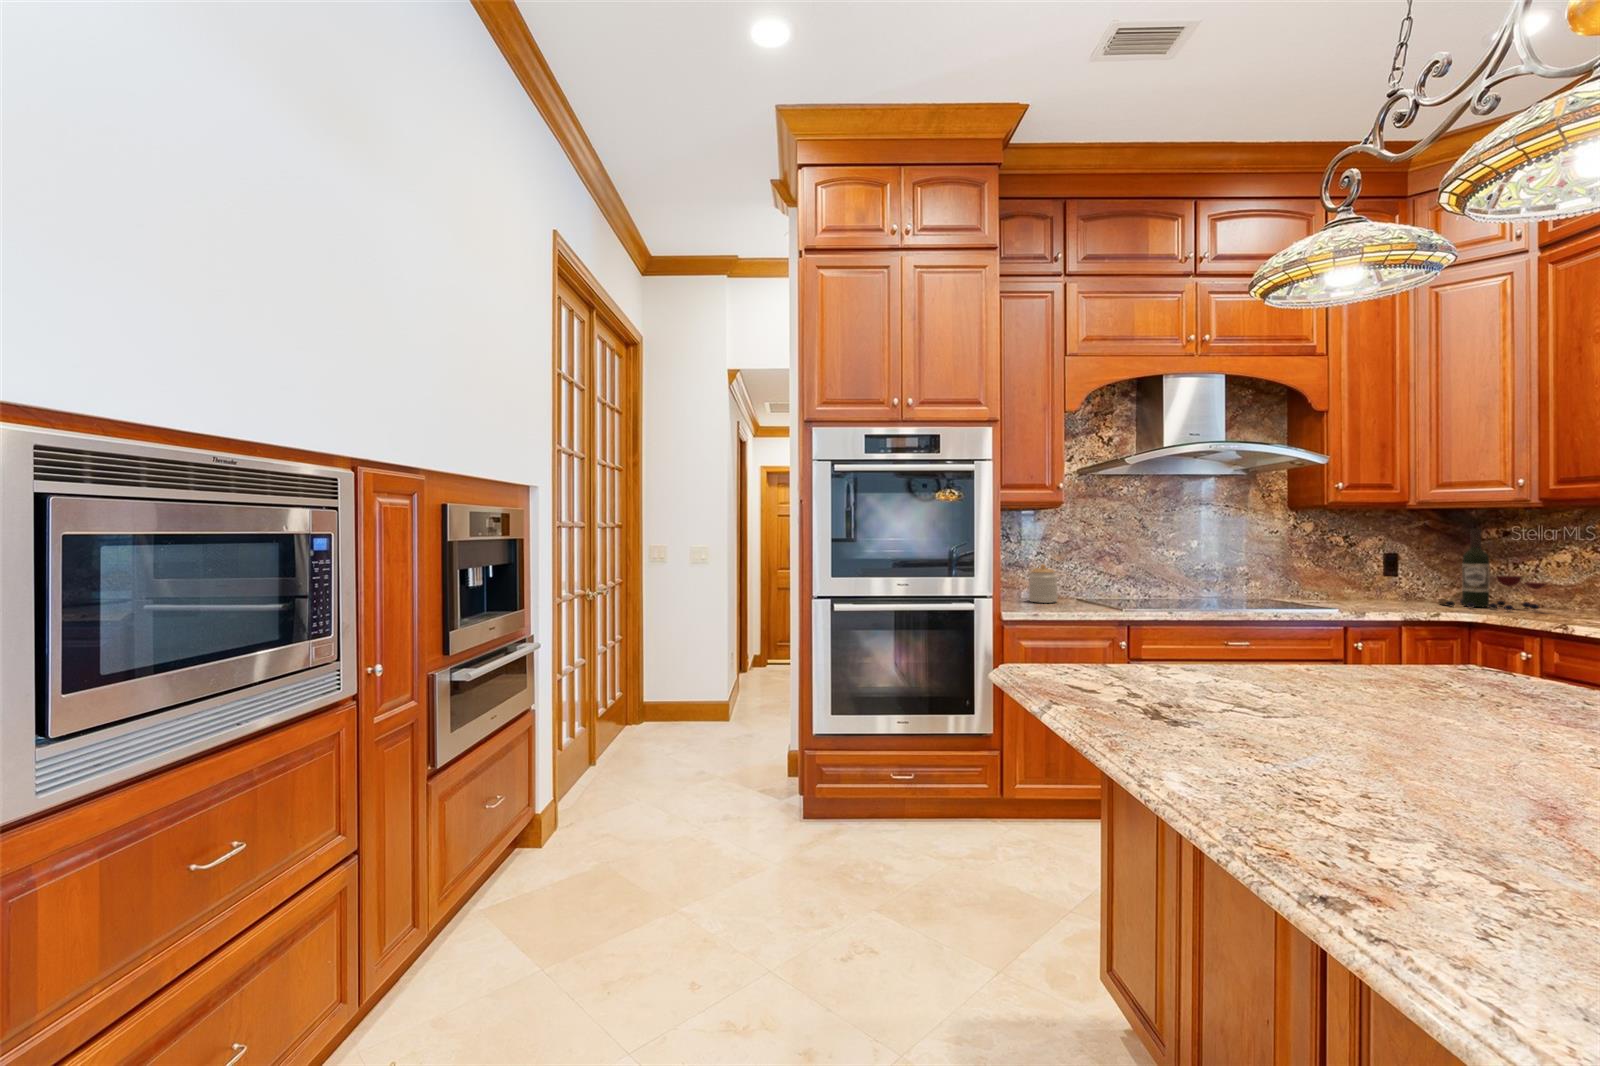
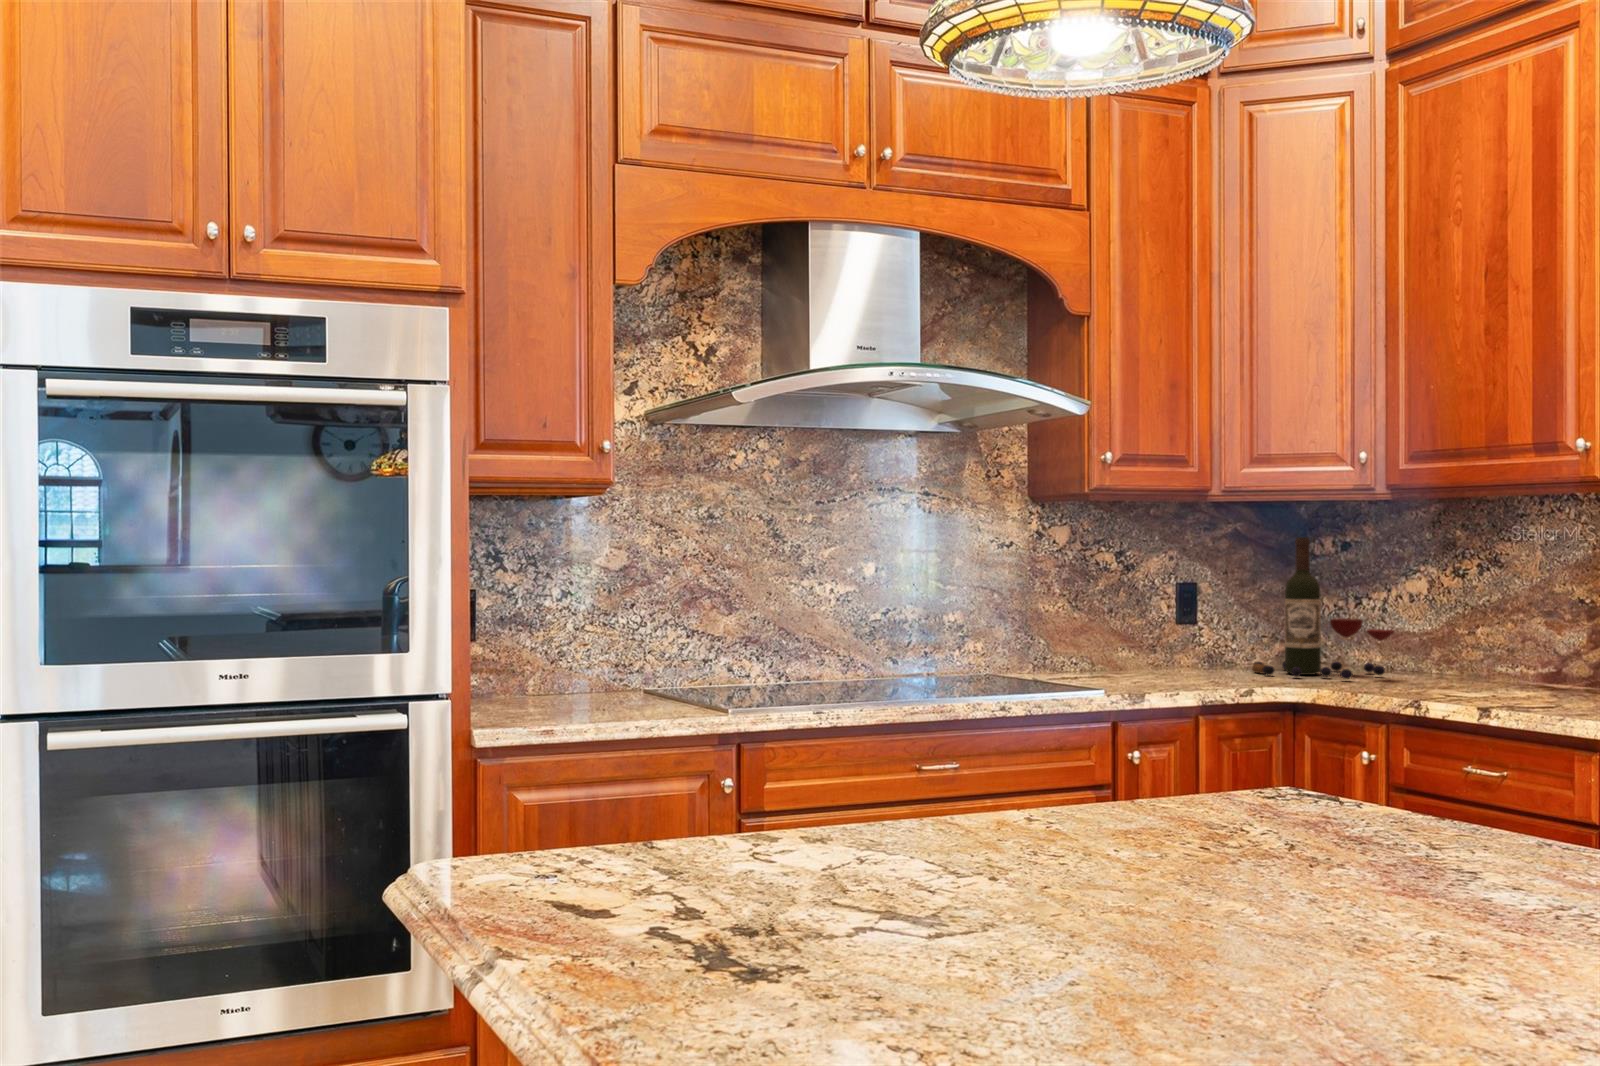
jar: present [1029,564,1058,603] -> none [541,617,603,703]

